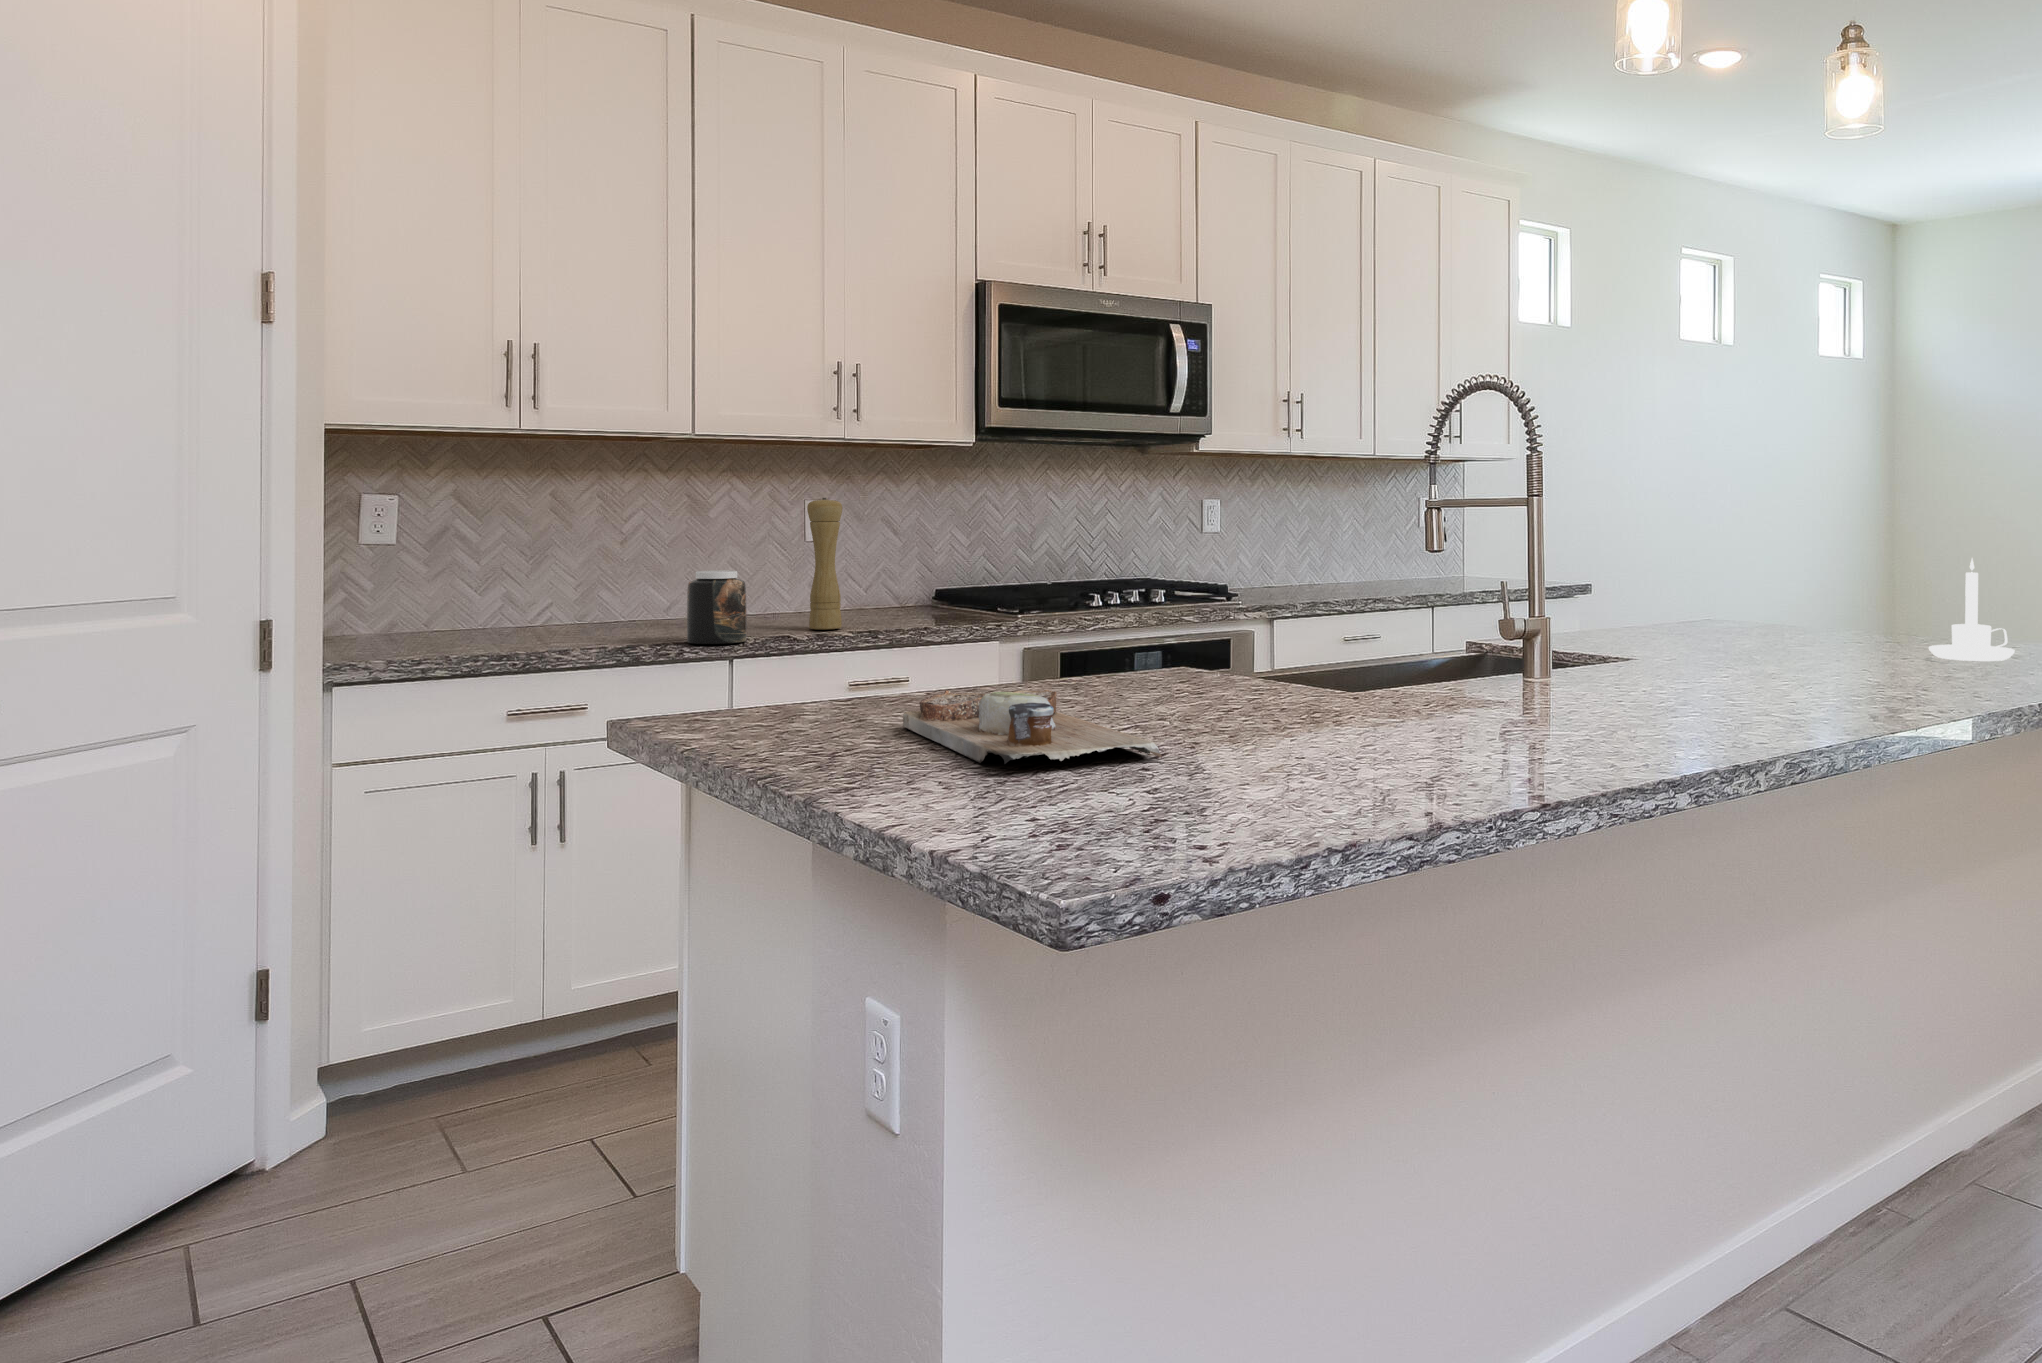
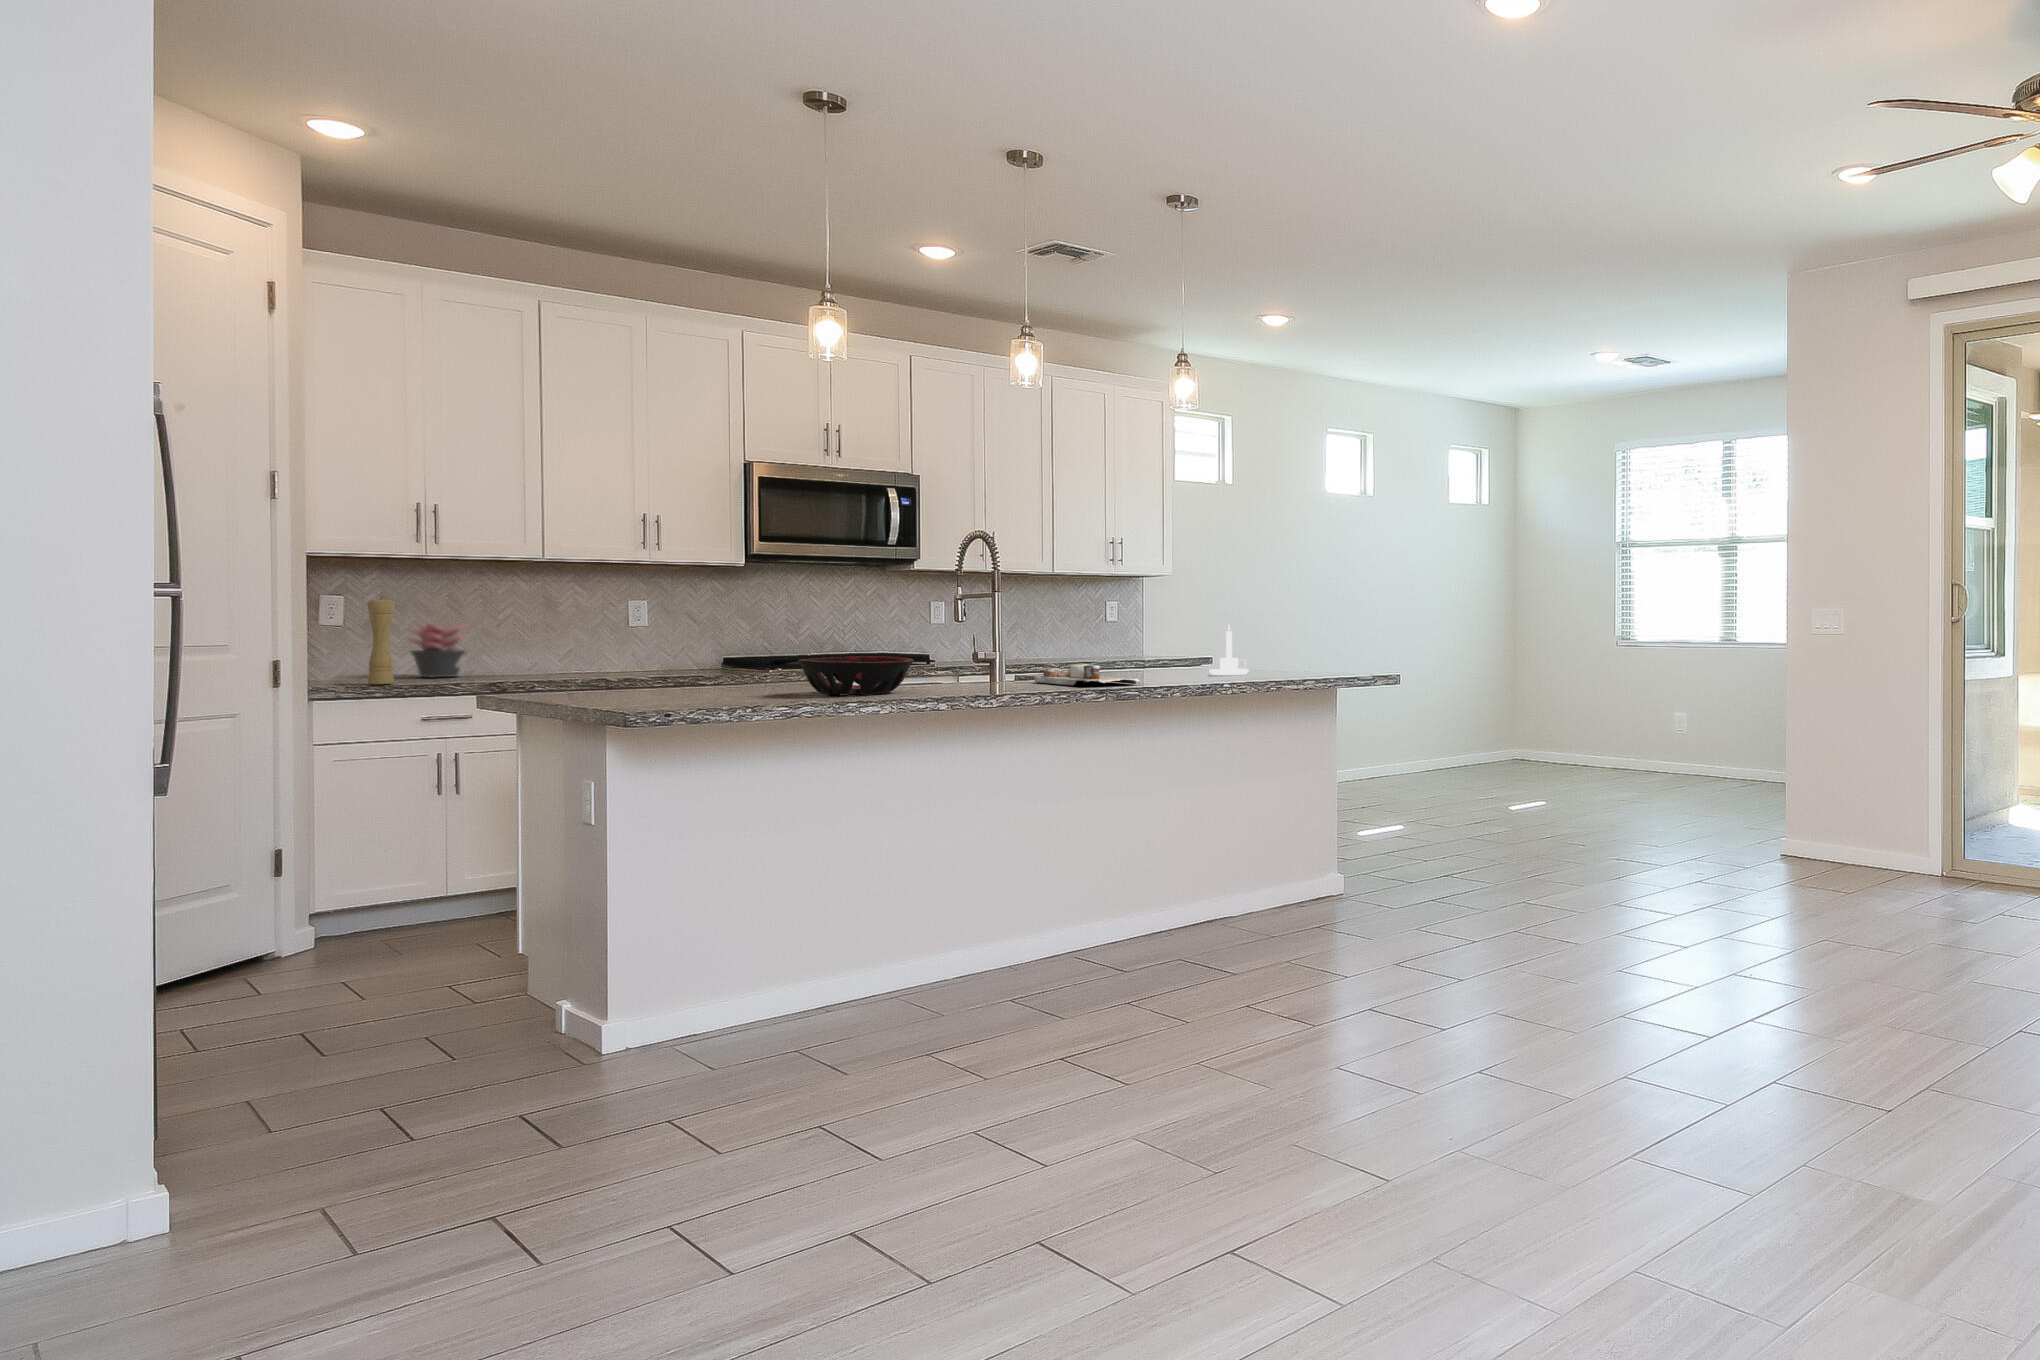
pepper mill: present [807,498,842,630] -> present [367,598,395,684]
succulent plant: none [485,541,585,631] -> present [408,624,469,677]
jar: present [687,570,747,644] -> none [536,639,574,681]
decorative bowl: none [1313,643,1564,747] -> present [798,656,914,694]
cutting board: present [902,690,1162,764] -> present [1035,664,1140,686]

